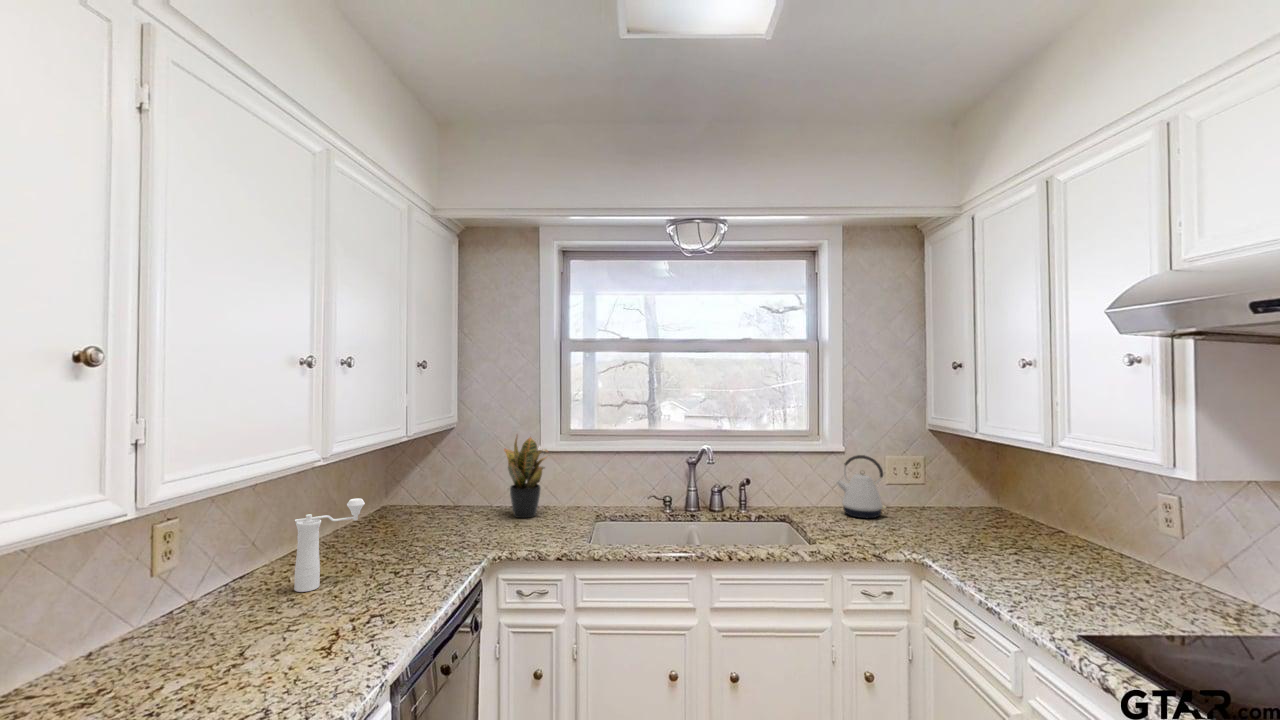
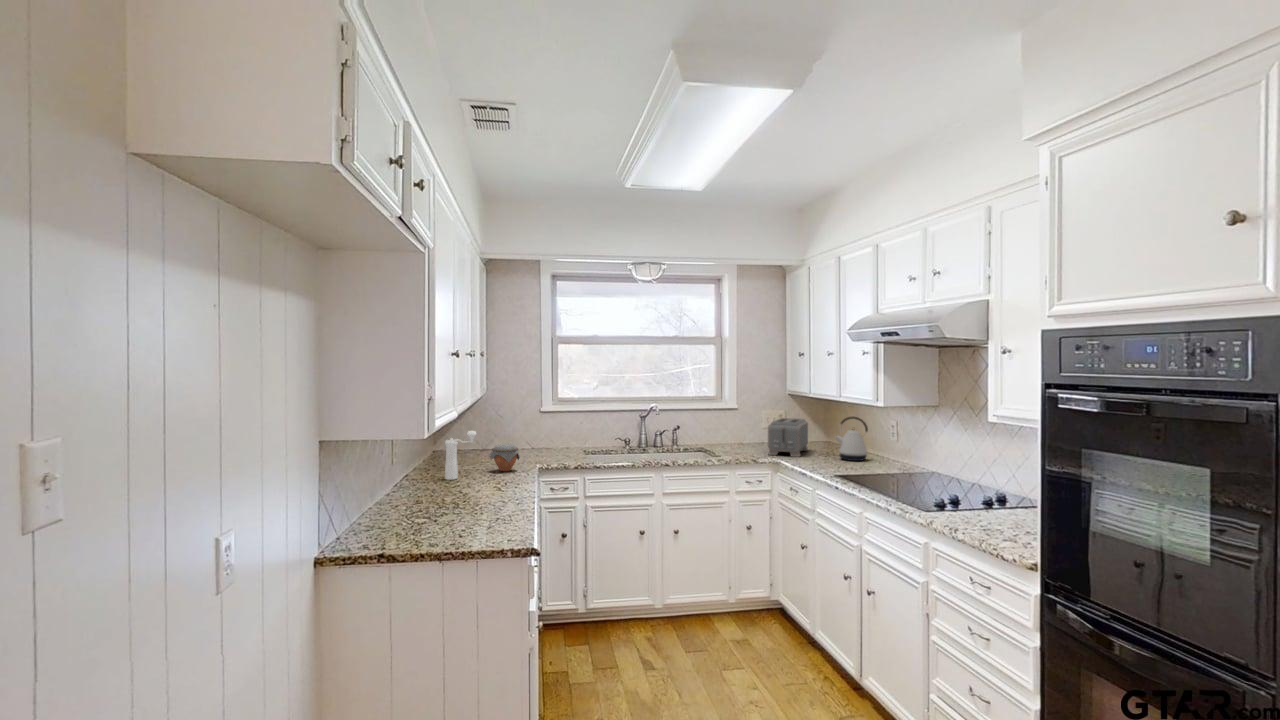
potted plant: present [504,436,547,518] -> none [517,397,555,454]
kettle: present [837,455,886,518] -> present [835,417,870,461]
toaster: none [901,473,973,552] -> present [768,418,808,457]
jar: none [398,518,451,569] -> present [489,444,520,472]

